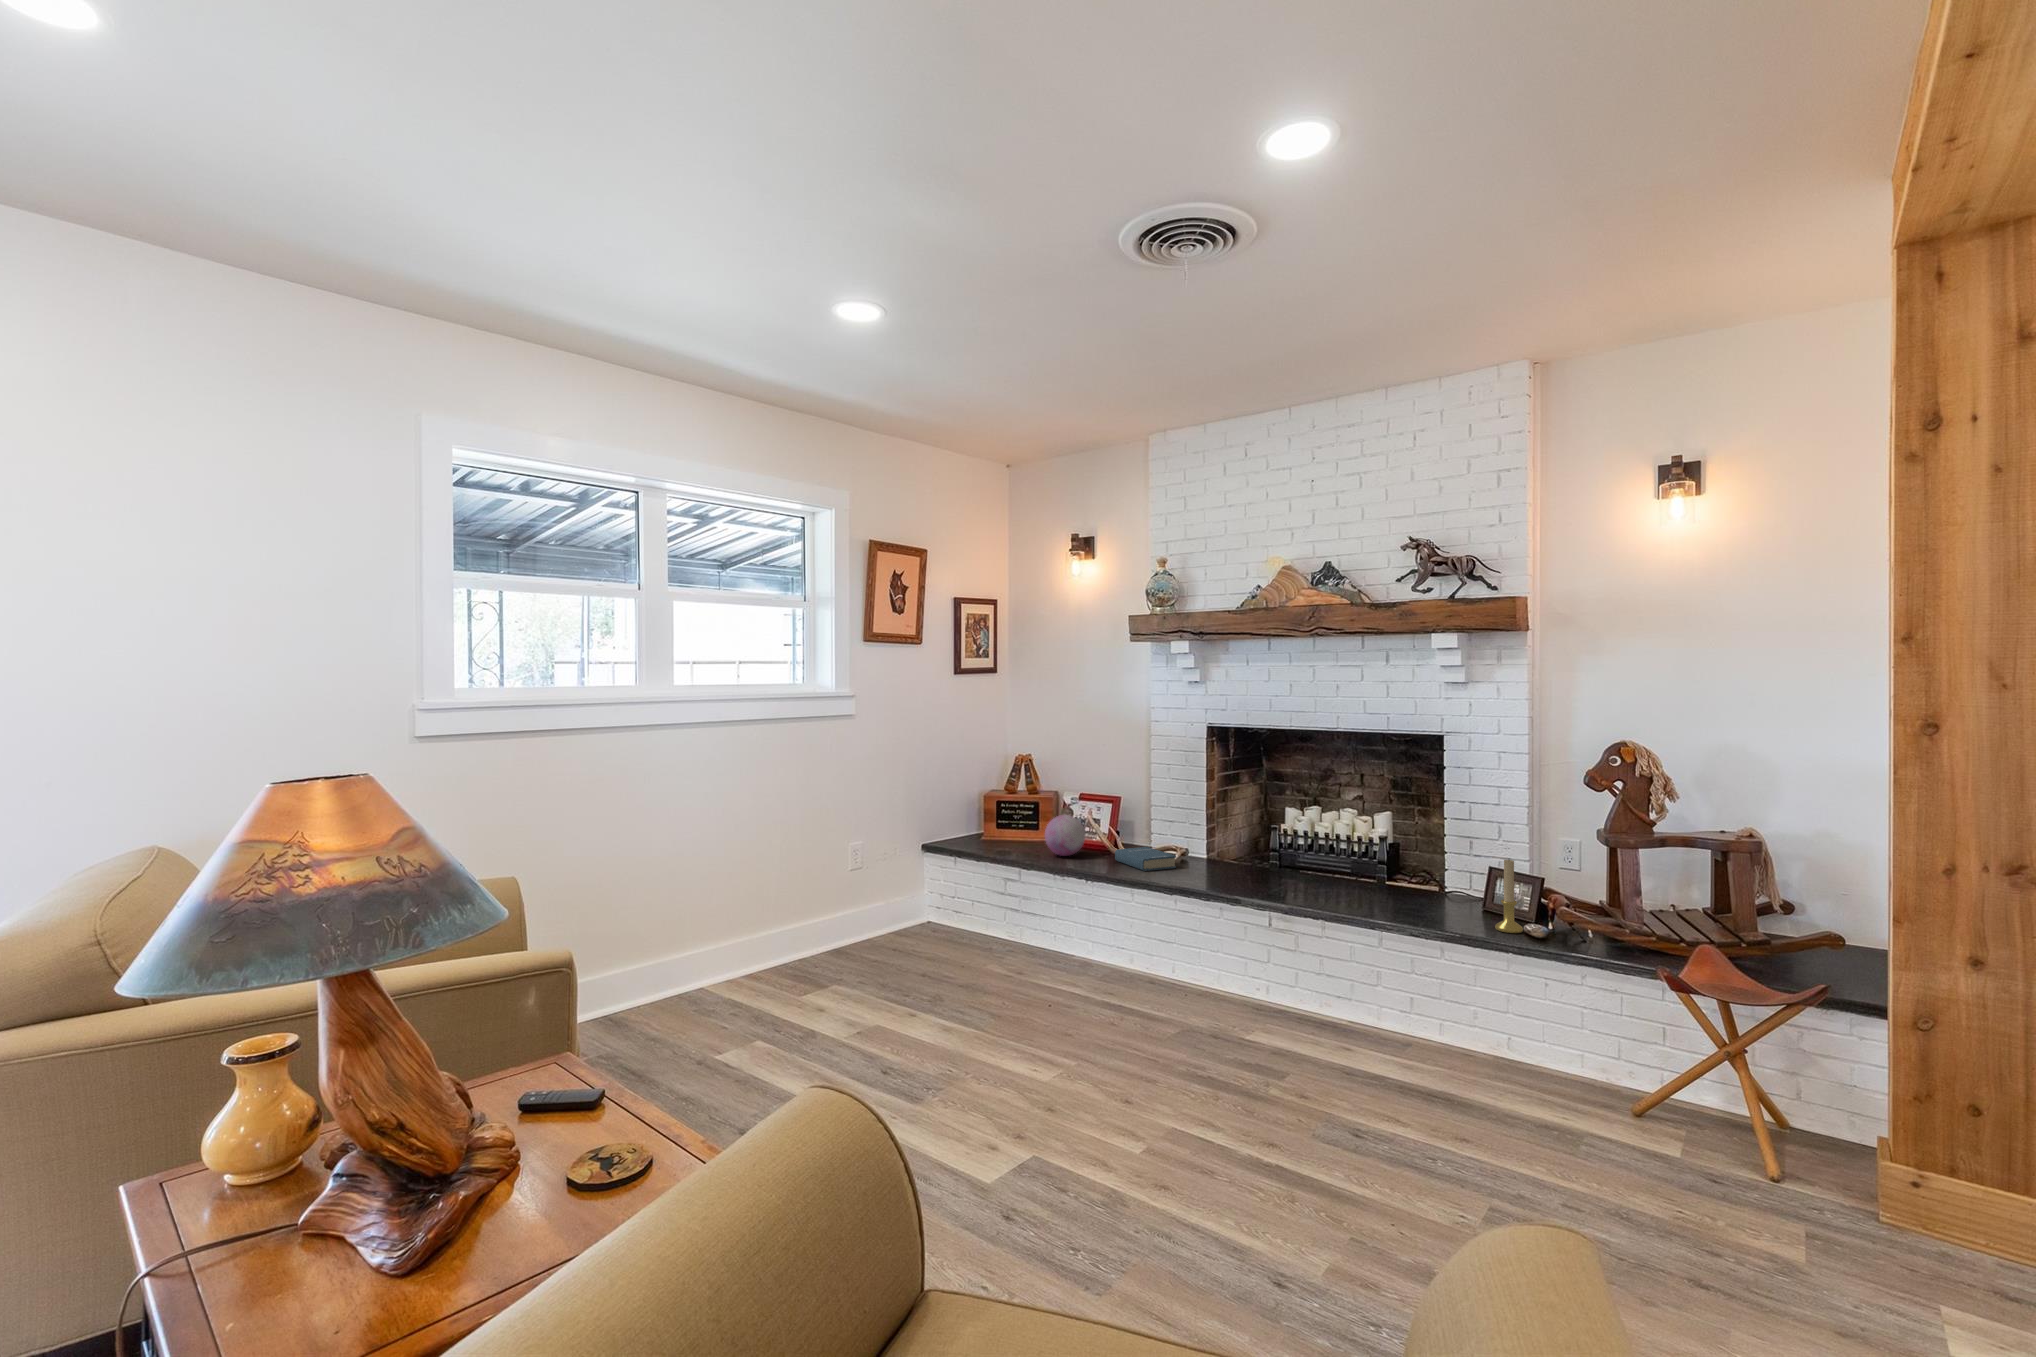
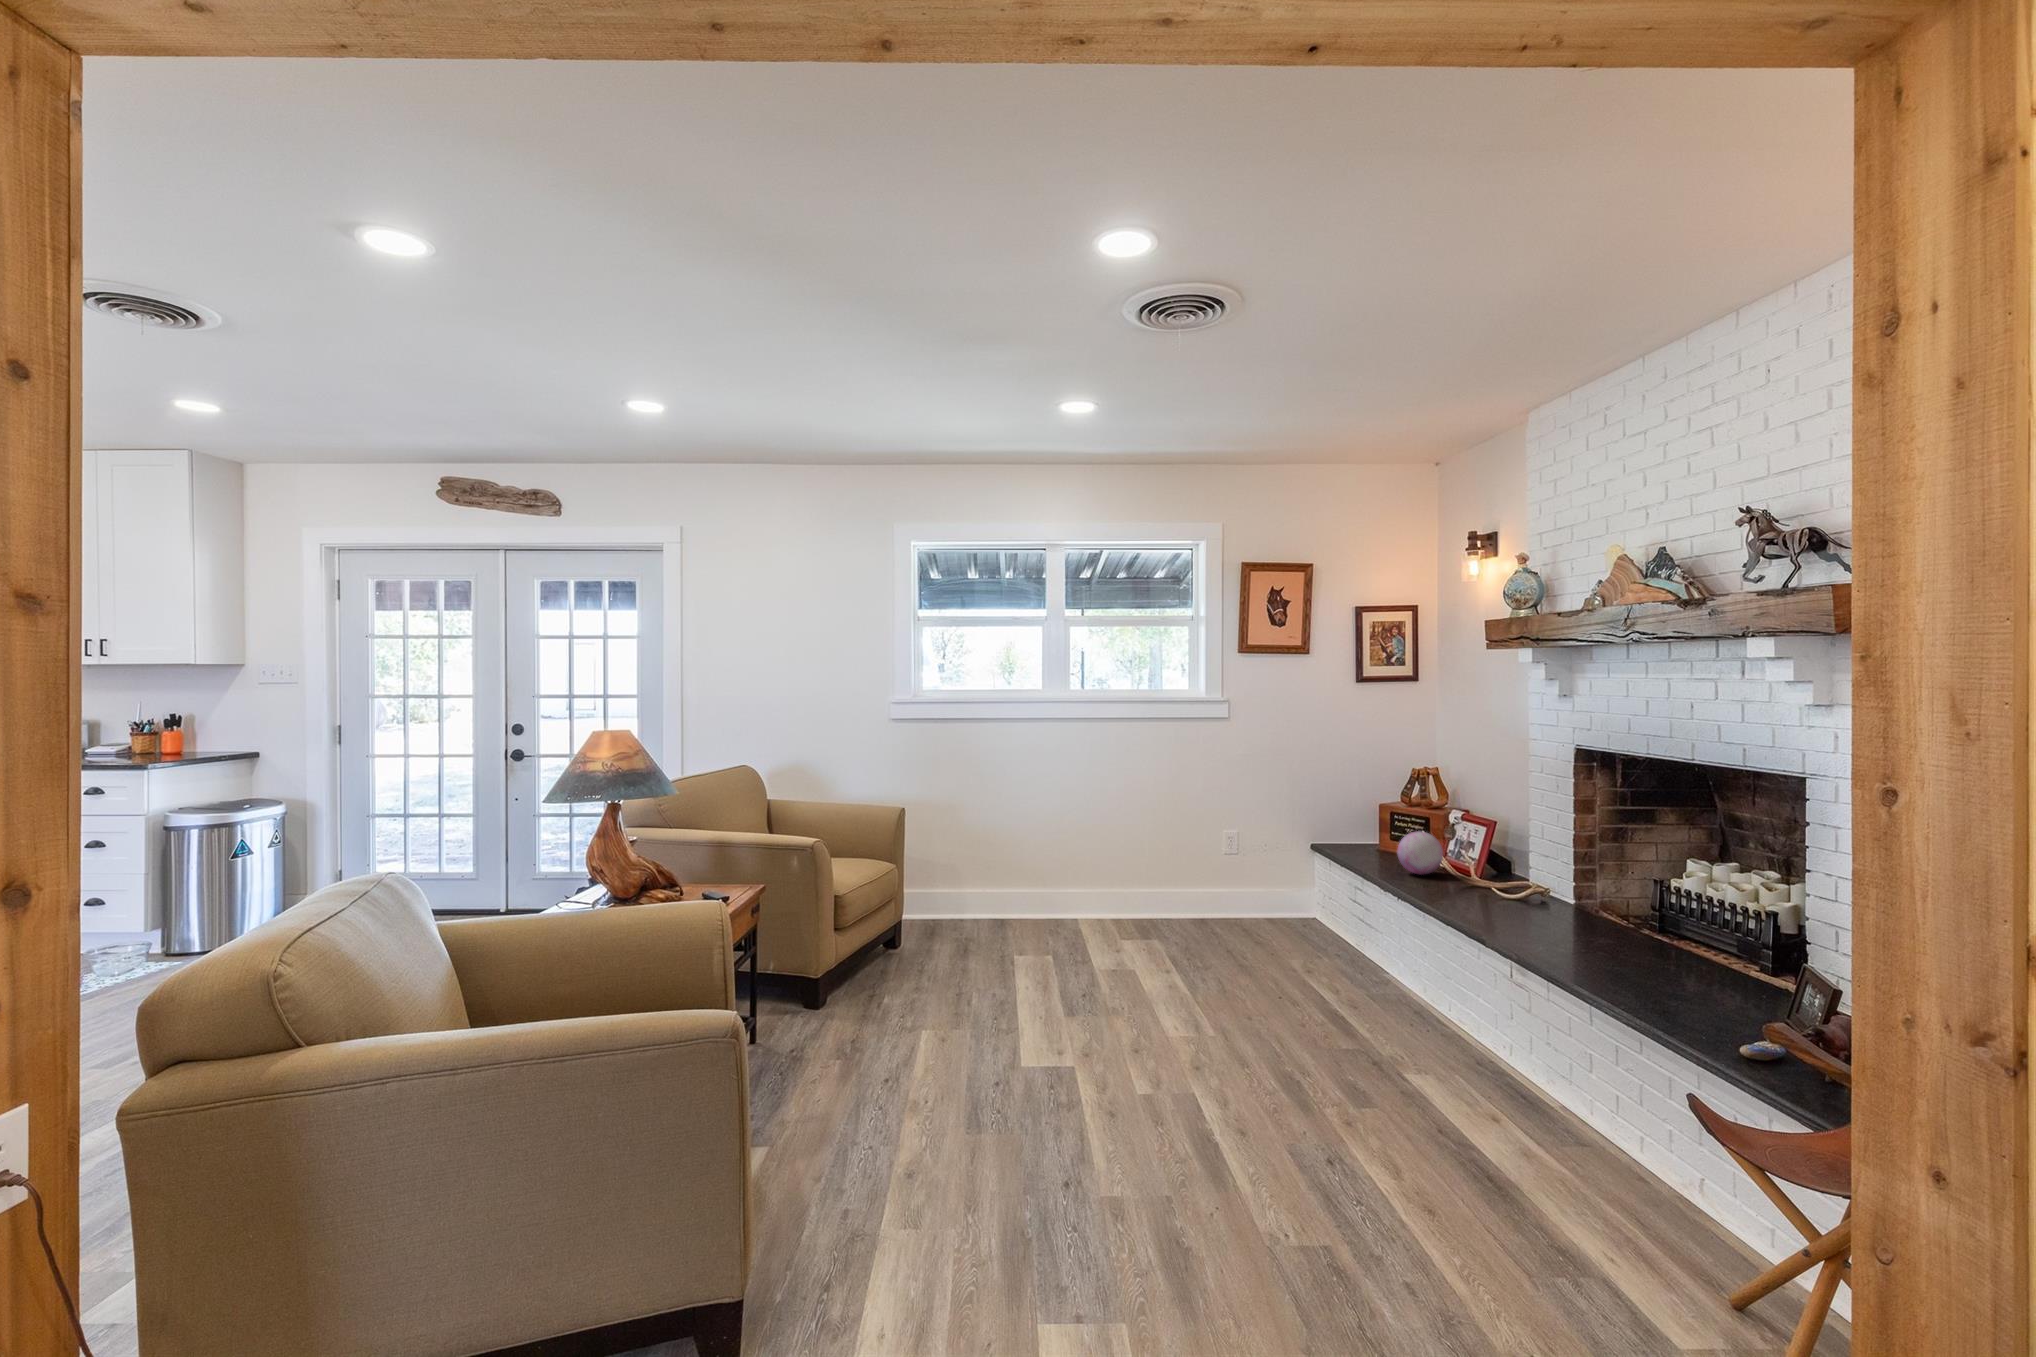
hardback book: present [1115,847,1176,871] -> none [1457,874,1504,902]
candle holder: present [1495,860,1523,933] -> none [1699,932,1739,1031]

